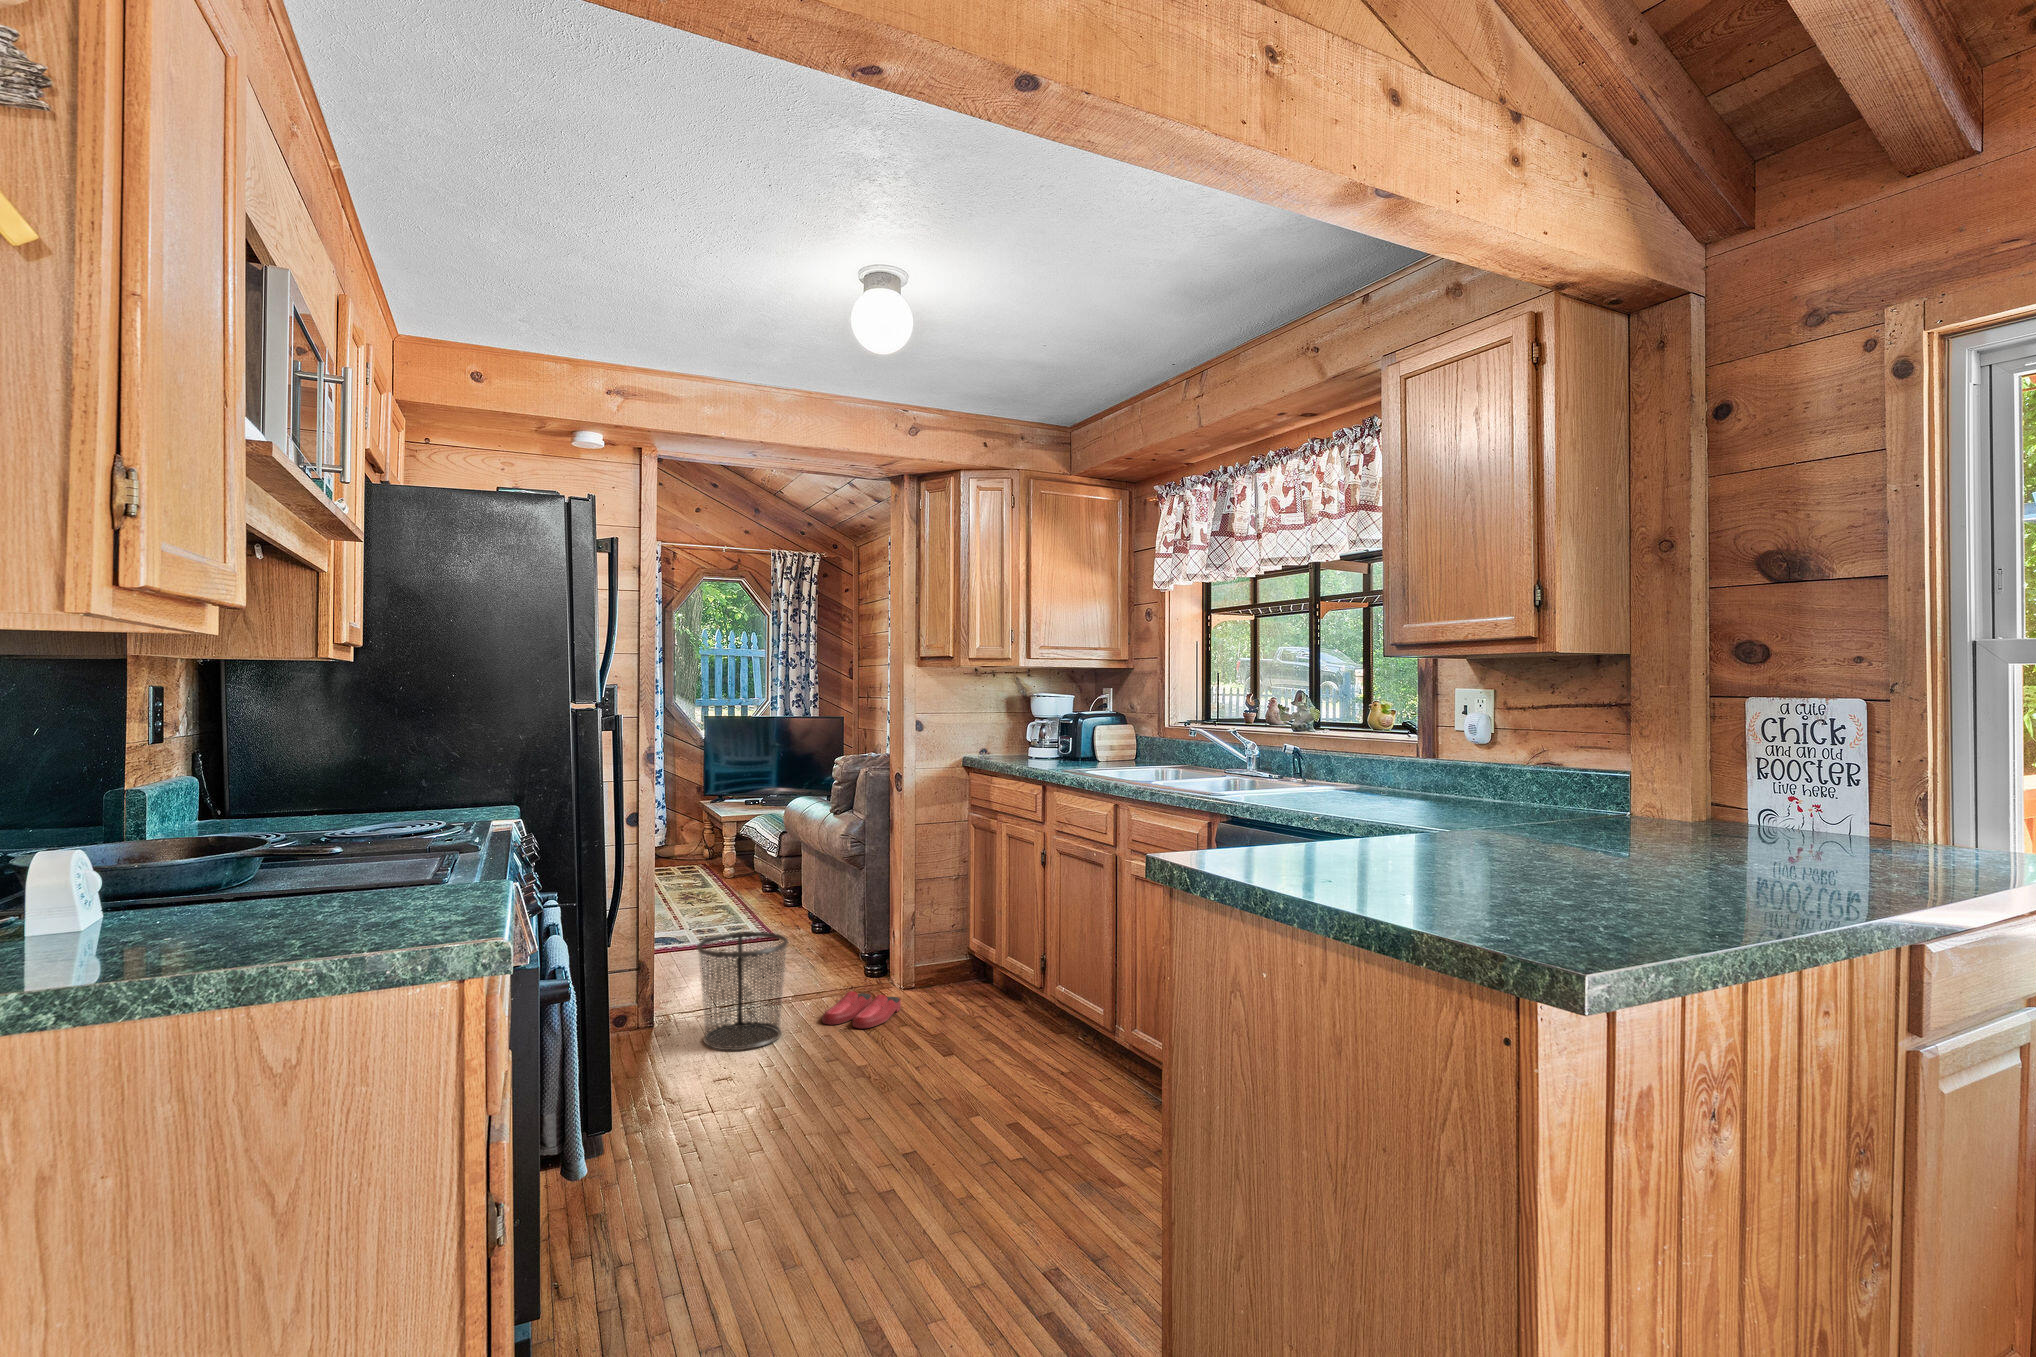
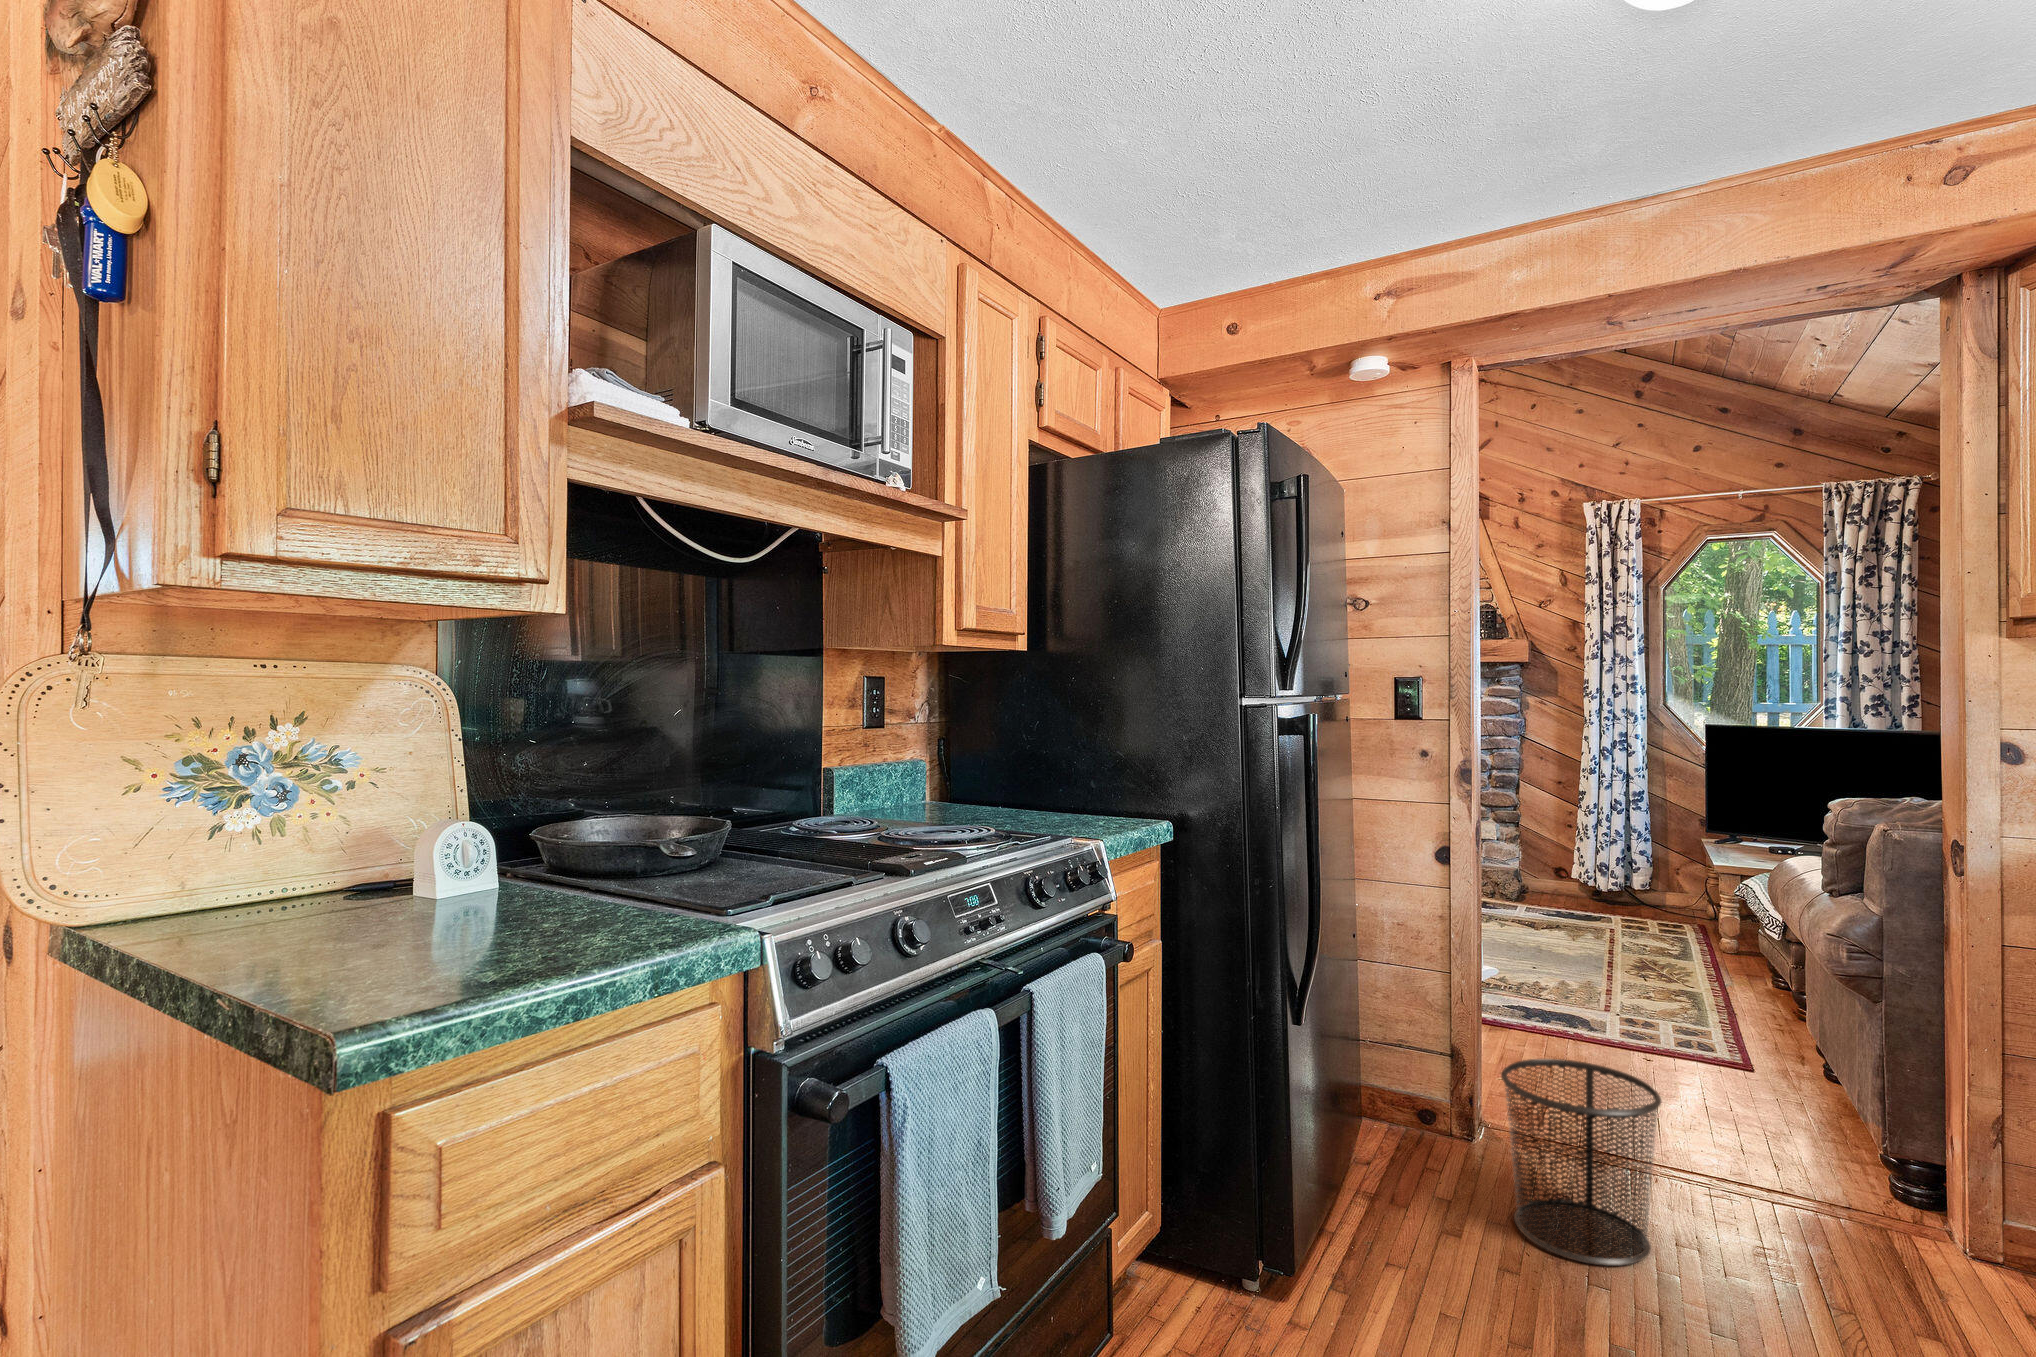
slippers: present [822,991,901,1028] -> none [1741,1225,1933,1318]

